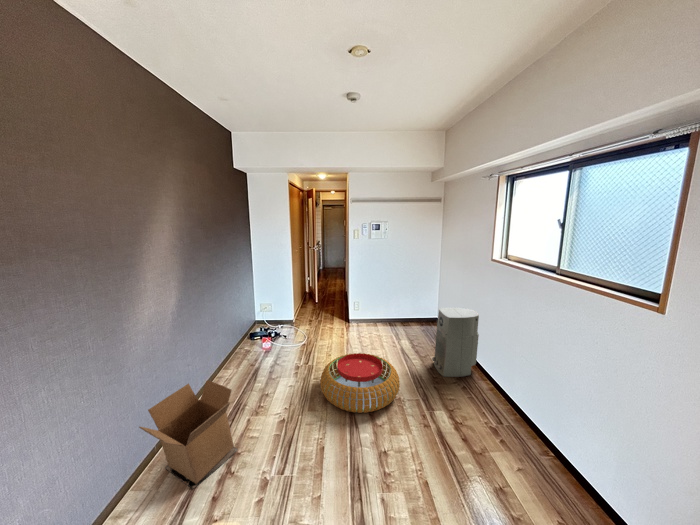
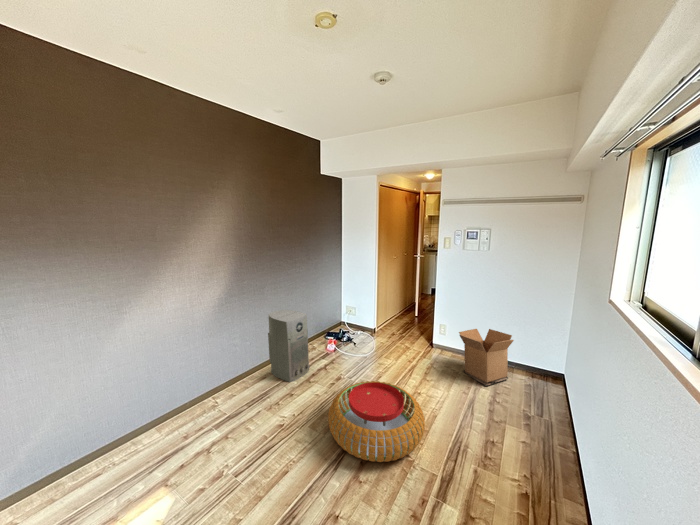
air purifier: present [432,308,479,377] -> present [268,310,310,382]
cardboard box: present [139,381,238,488] -> present [459,329,514,386]

